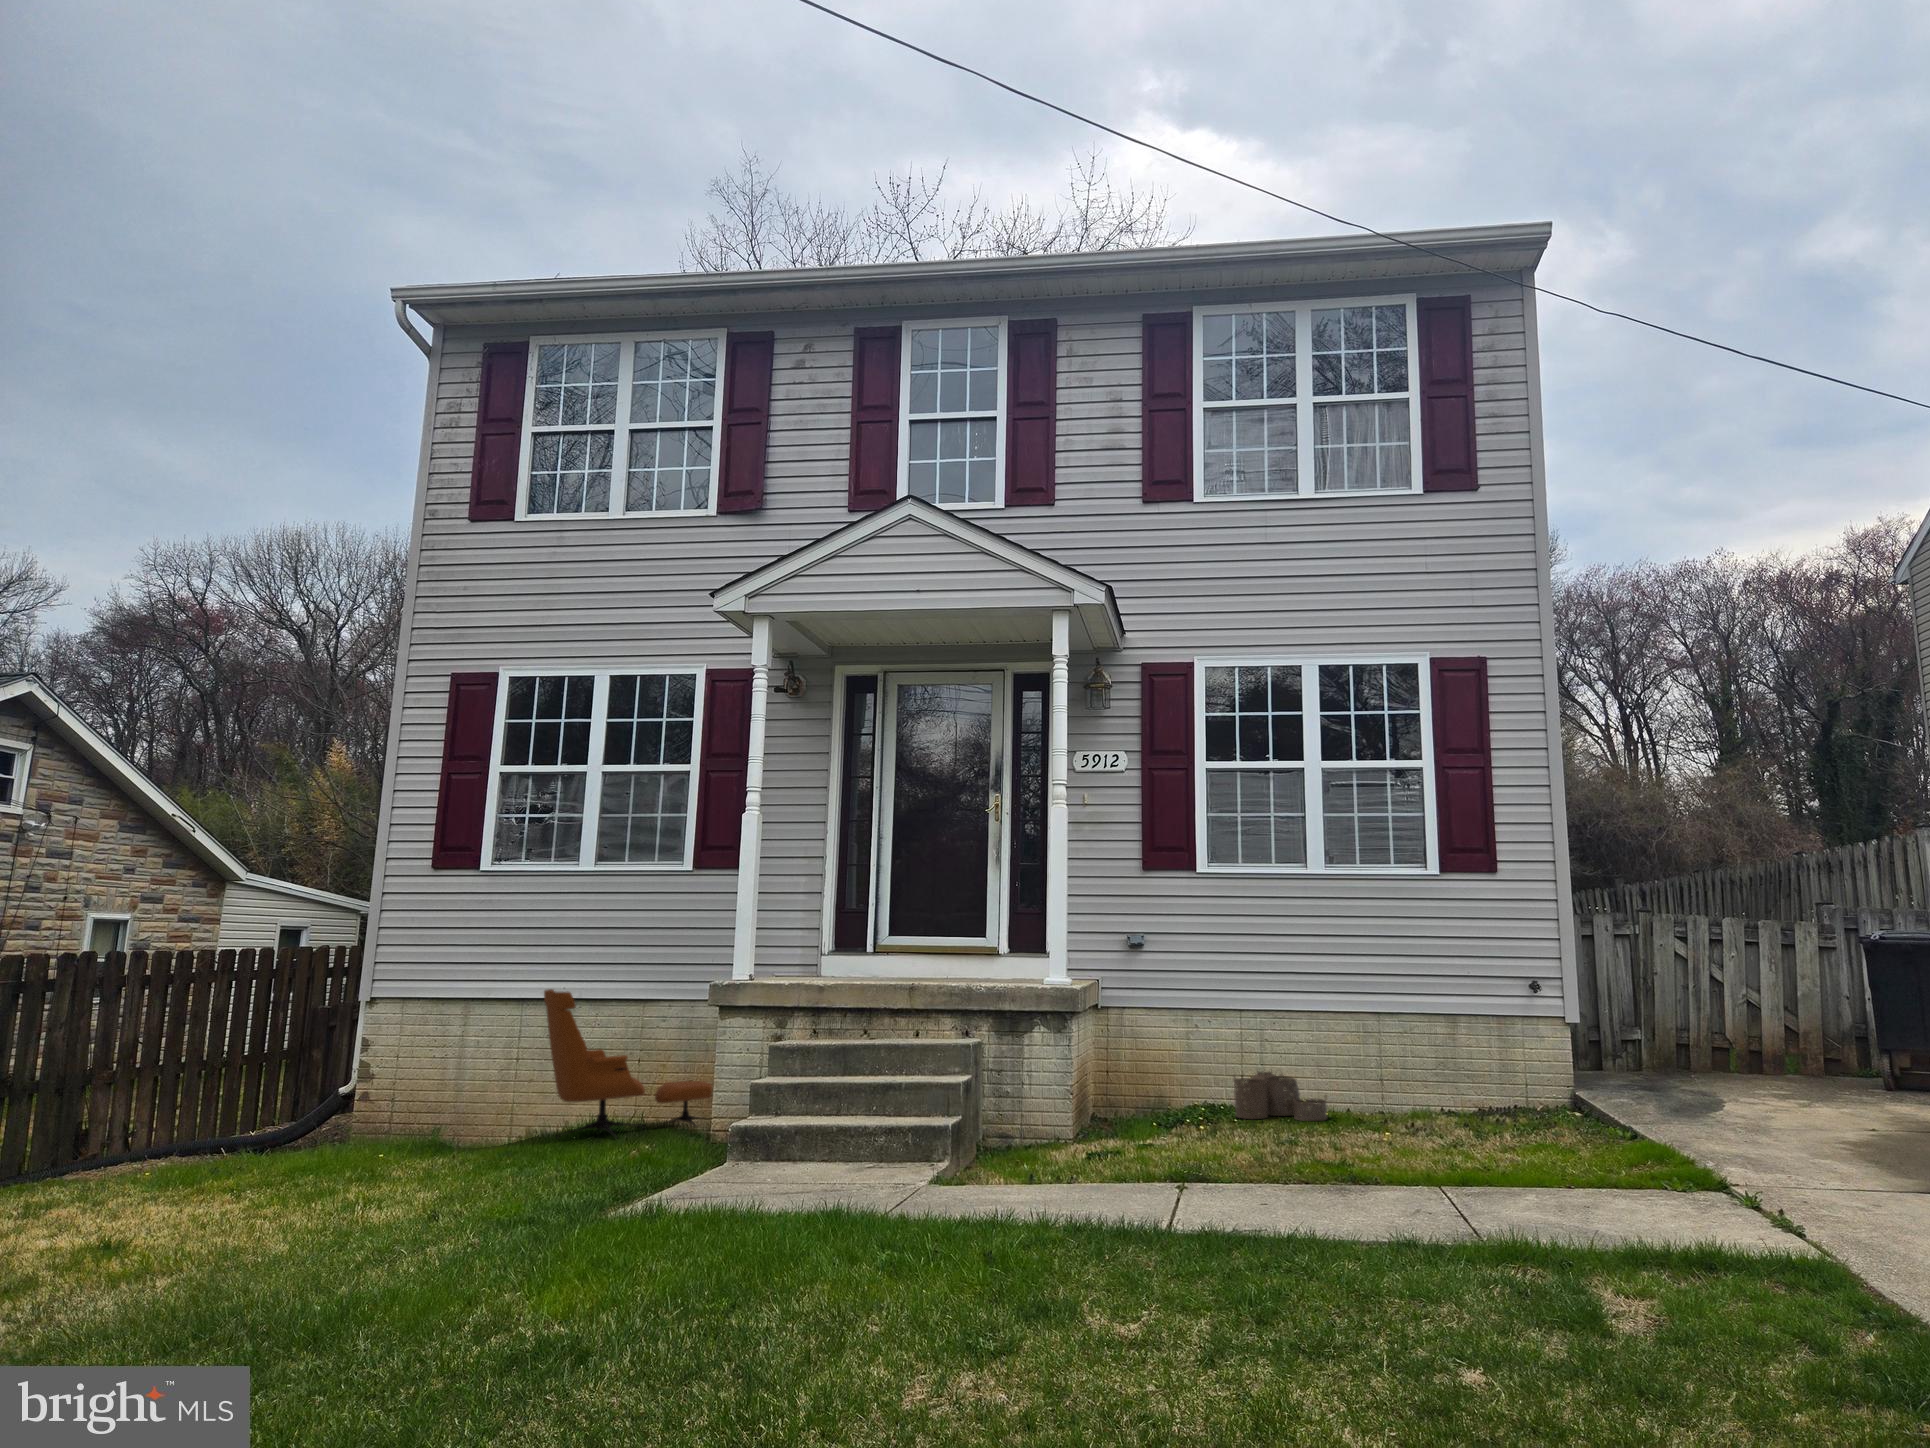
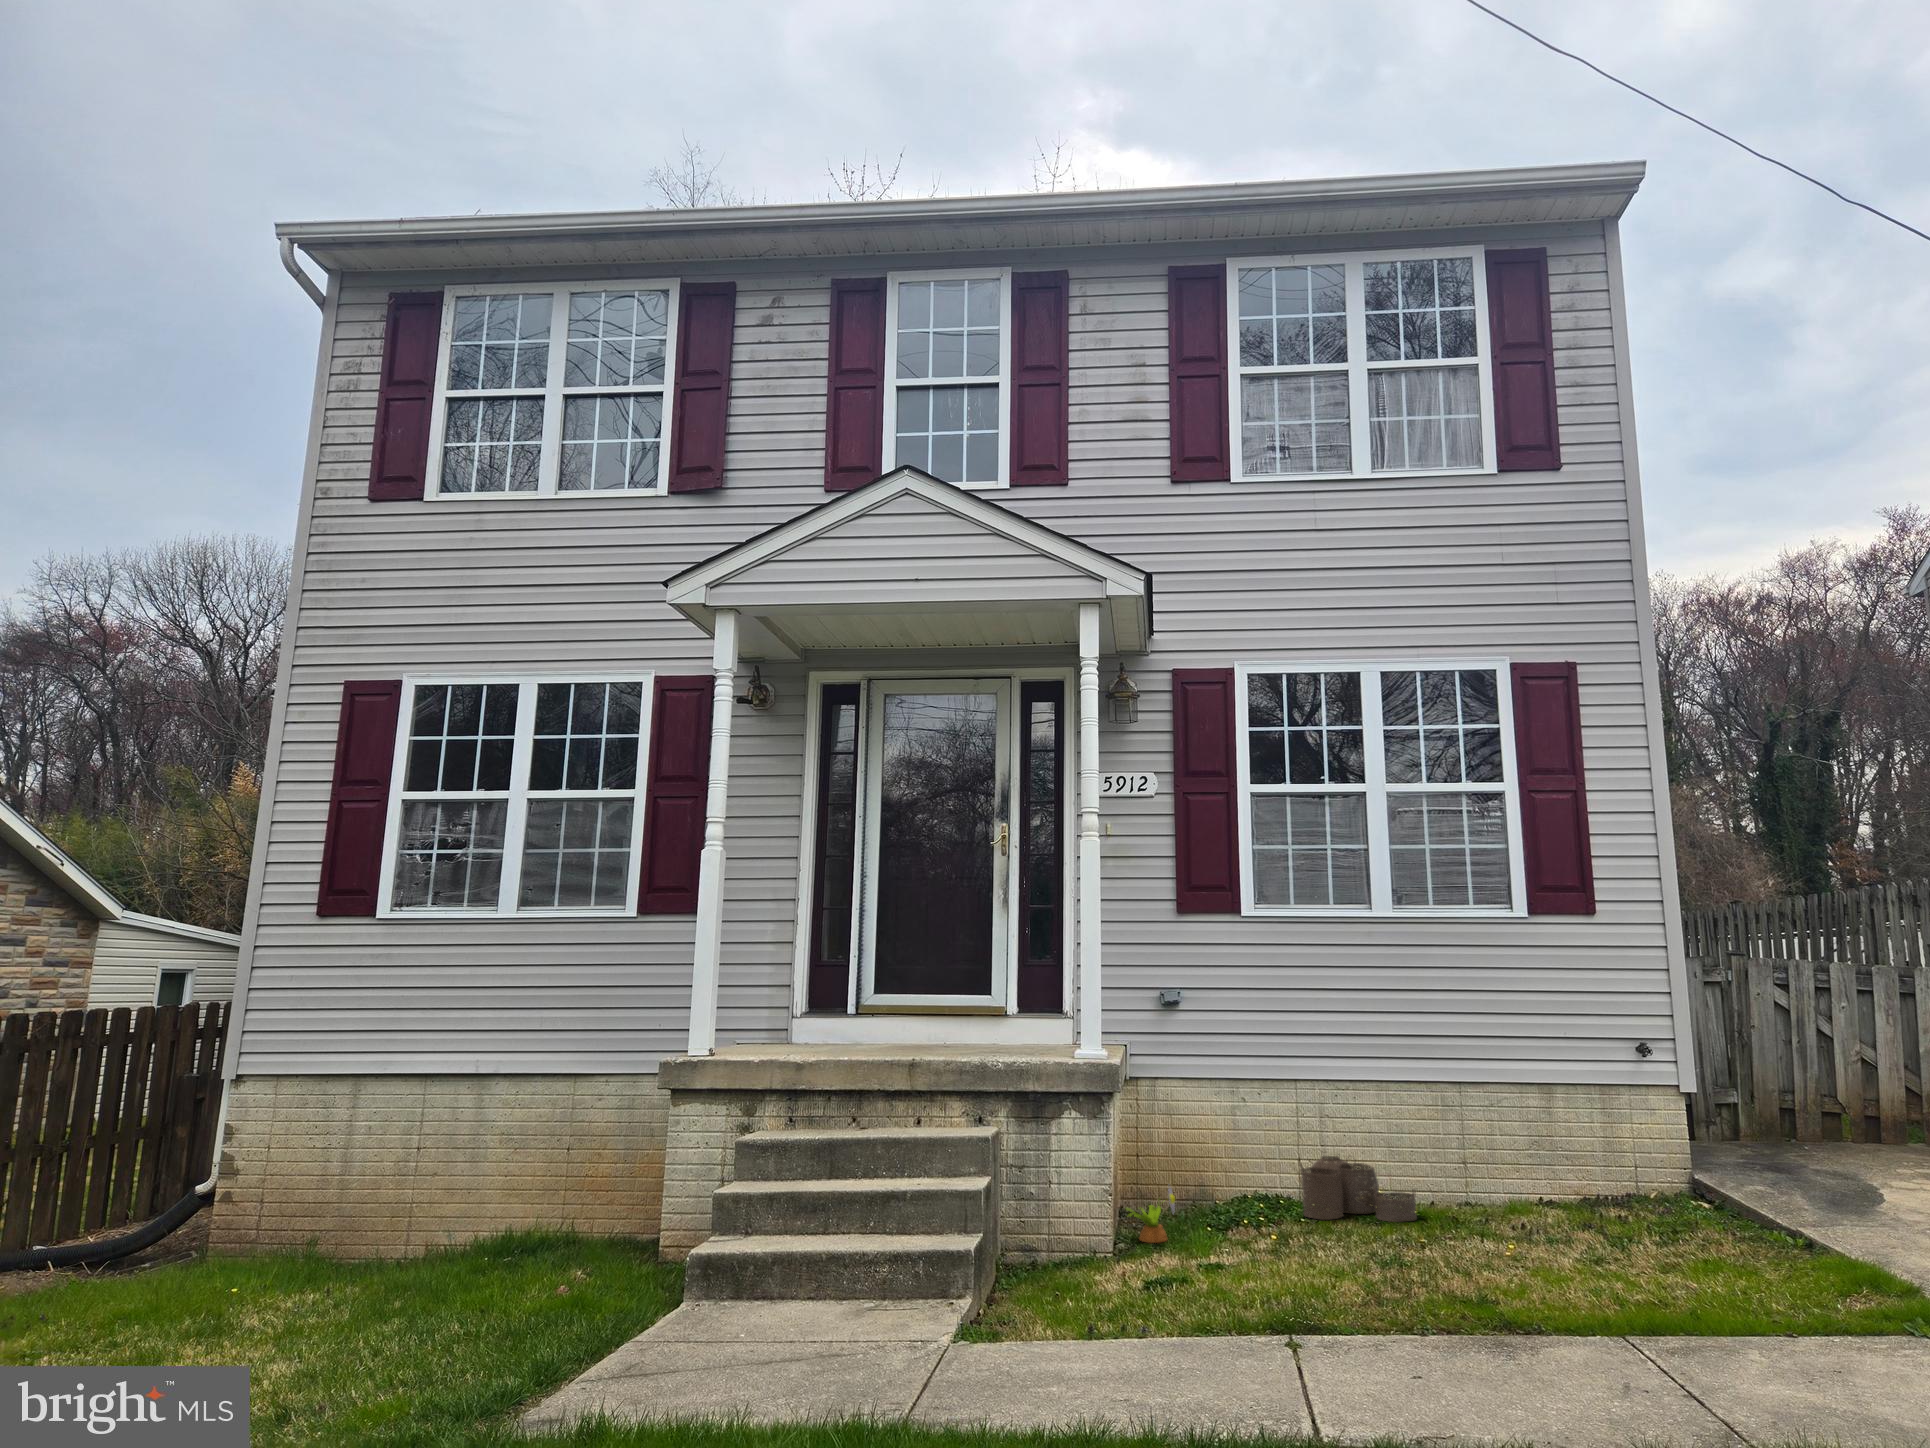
lounge chair: present [544,989,712,1140] -> none [450,1066,664,1257]
decorative plant: none [1083,1085,1124,1132] -> present [1126,1188,1175,1243]

